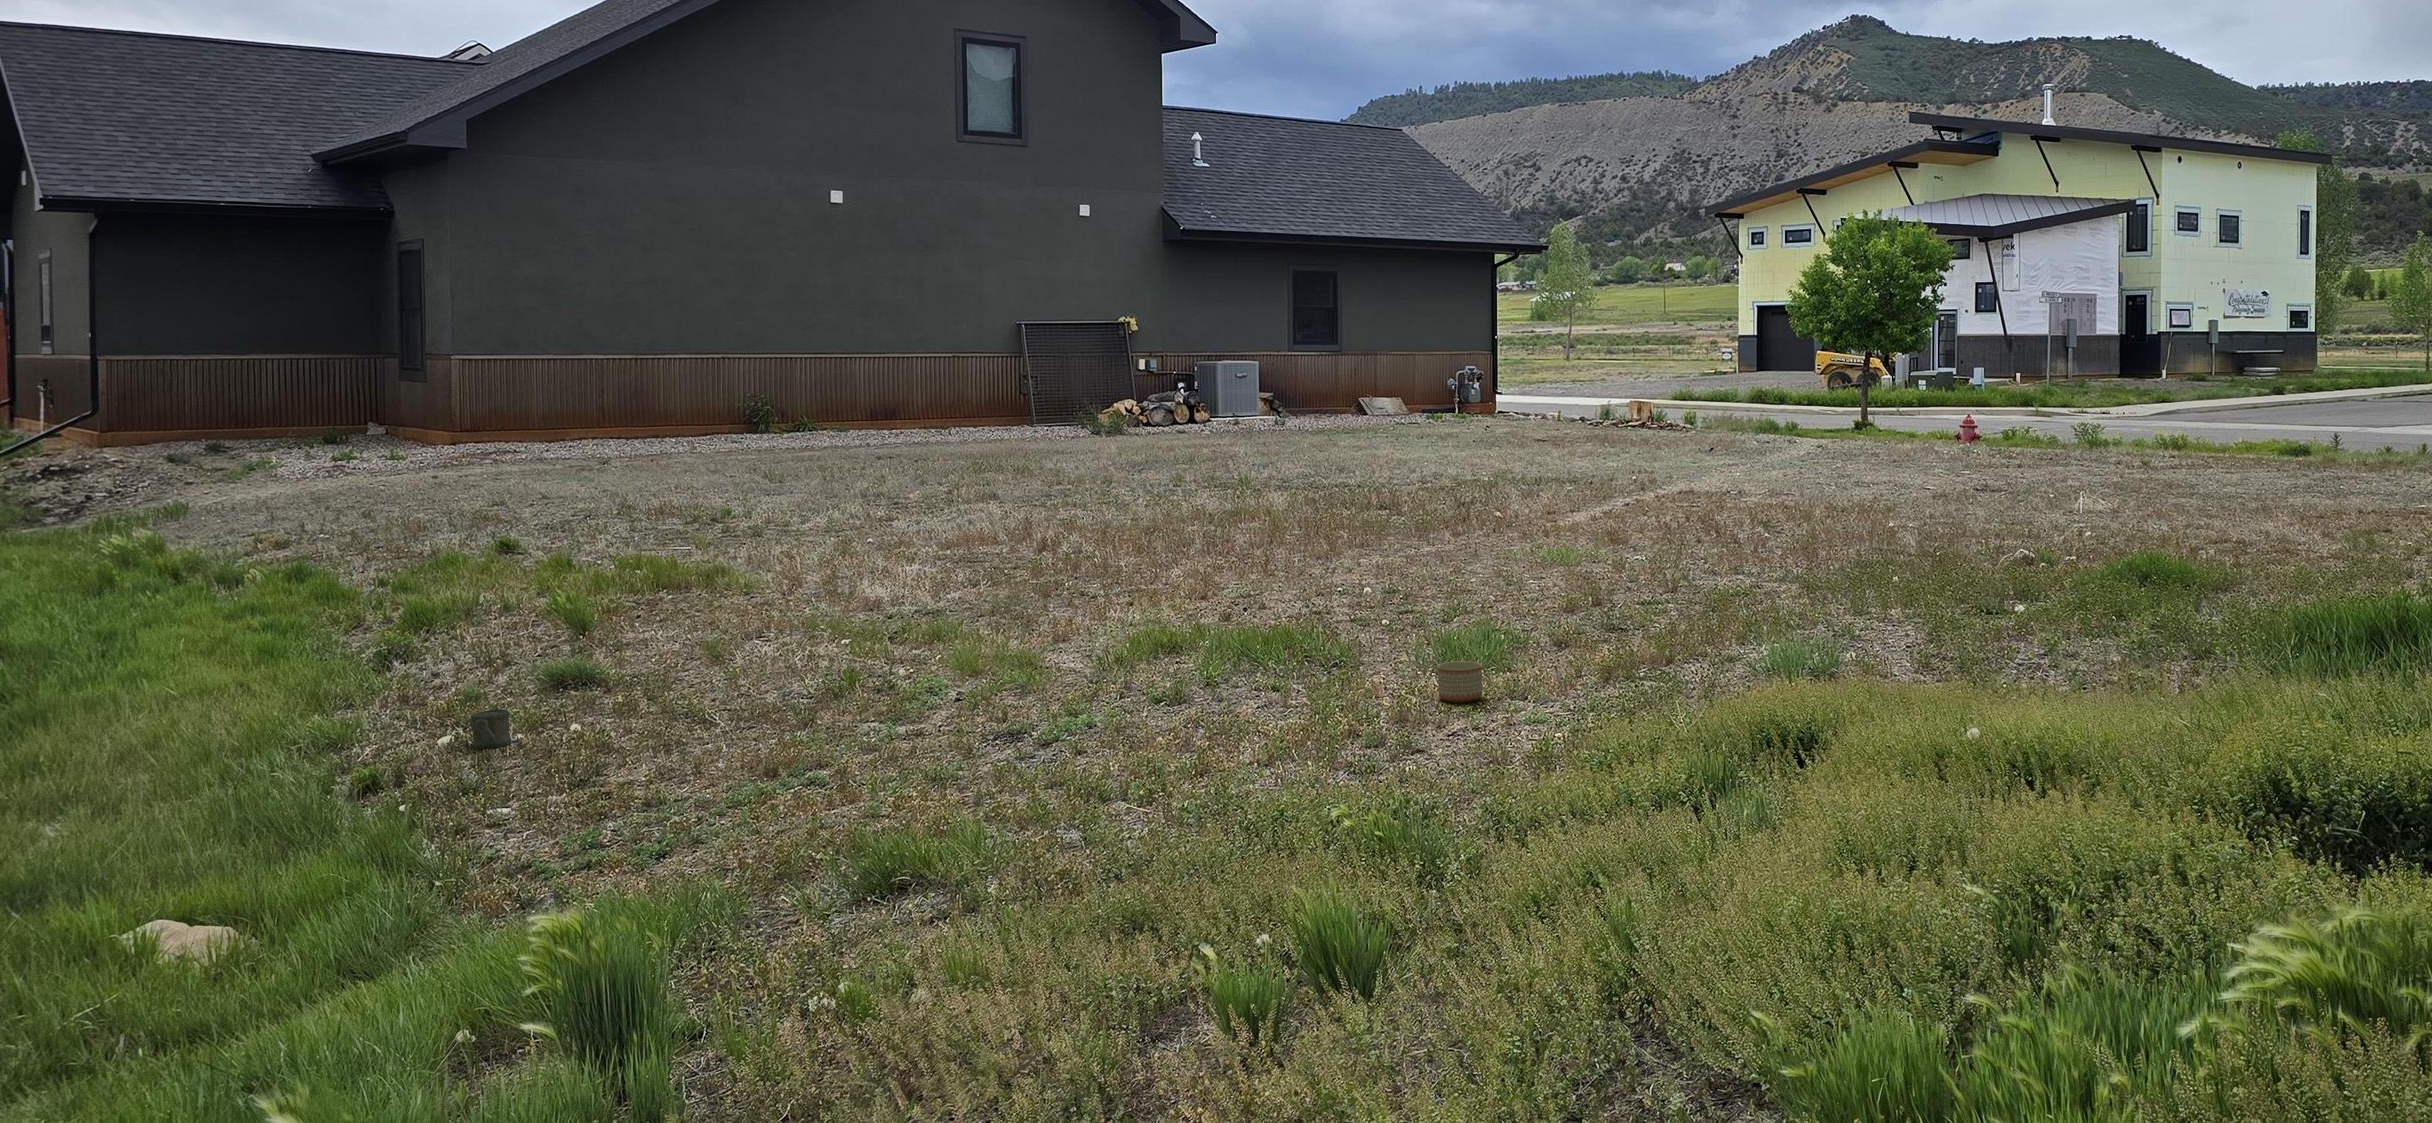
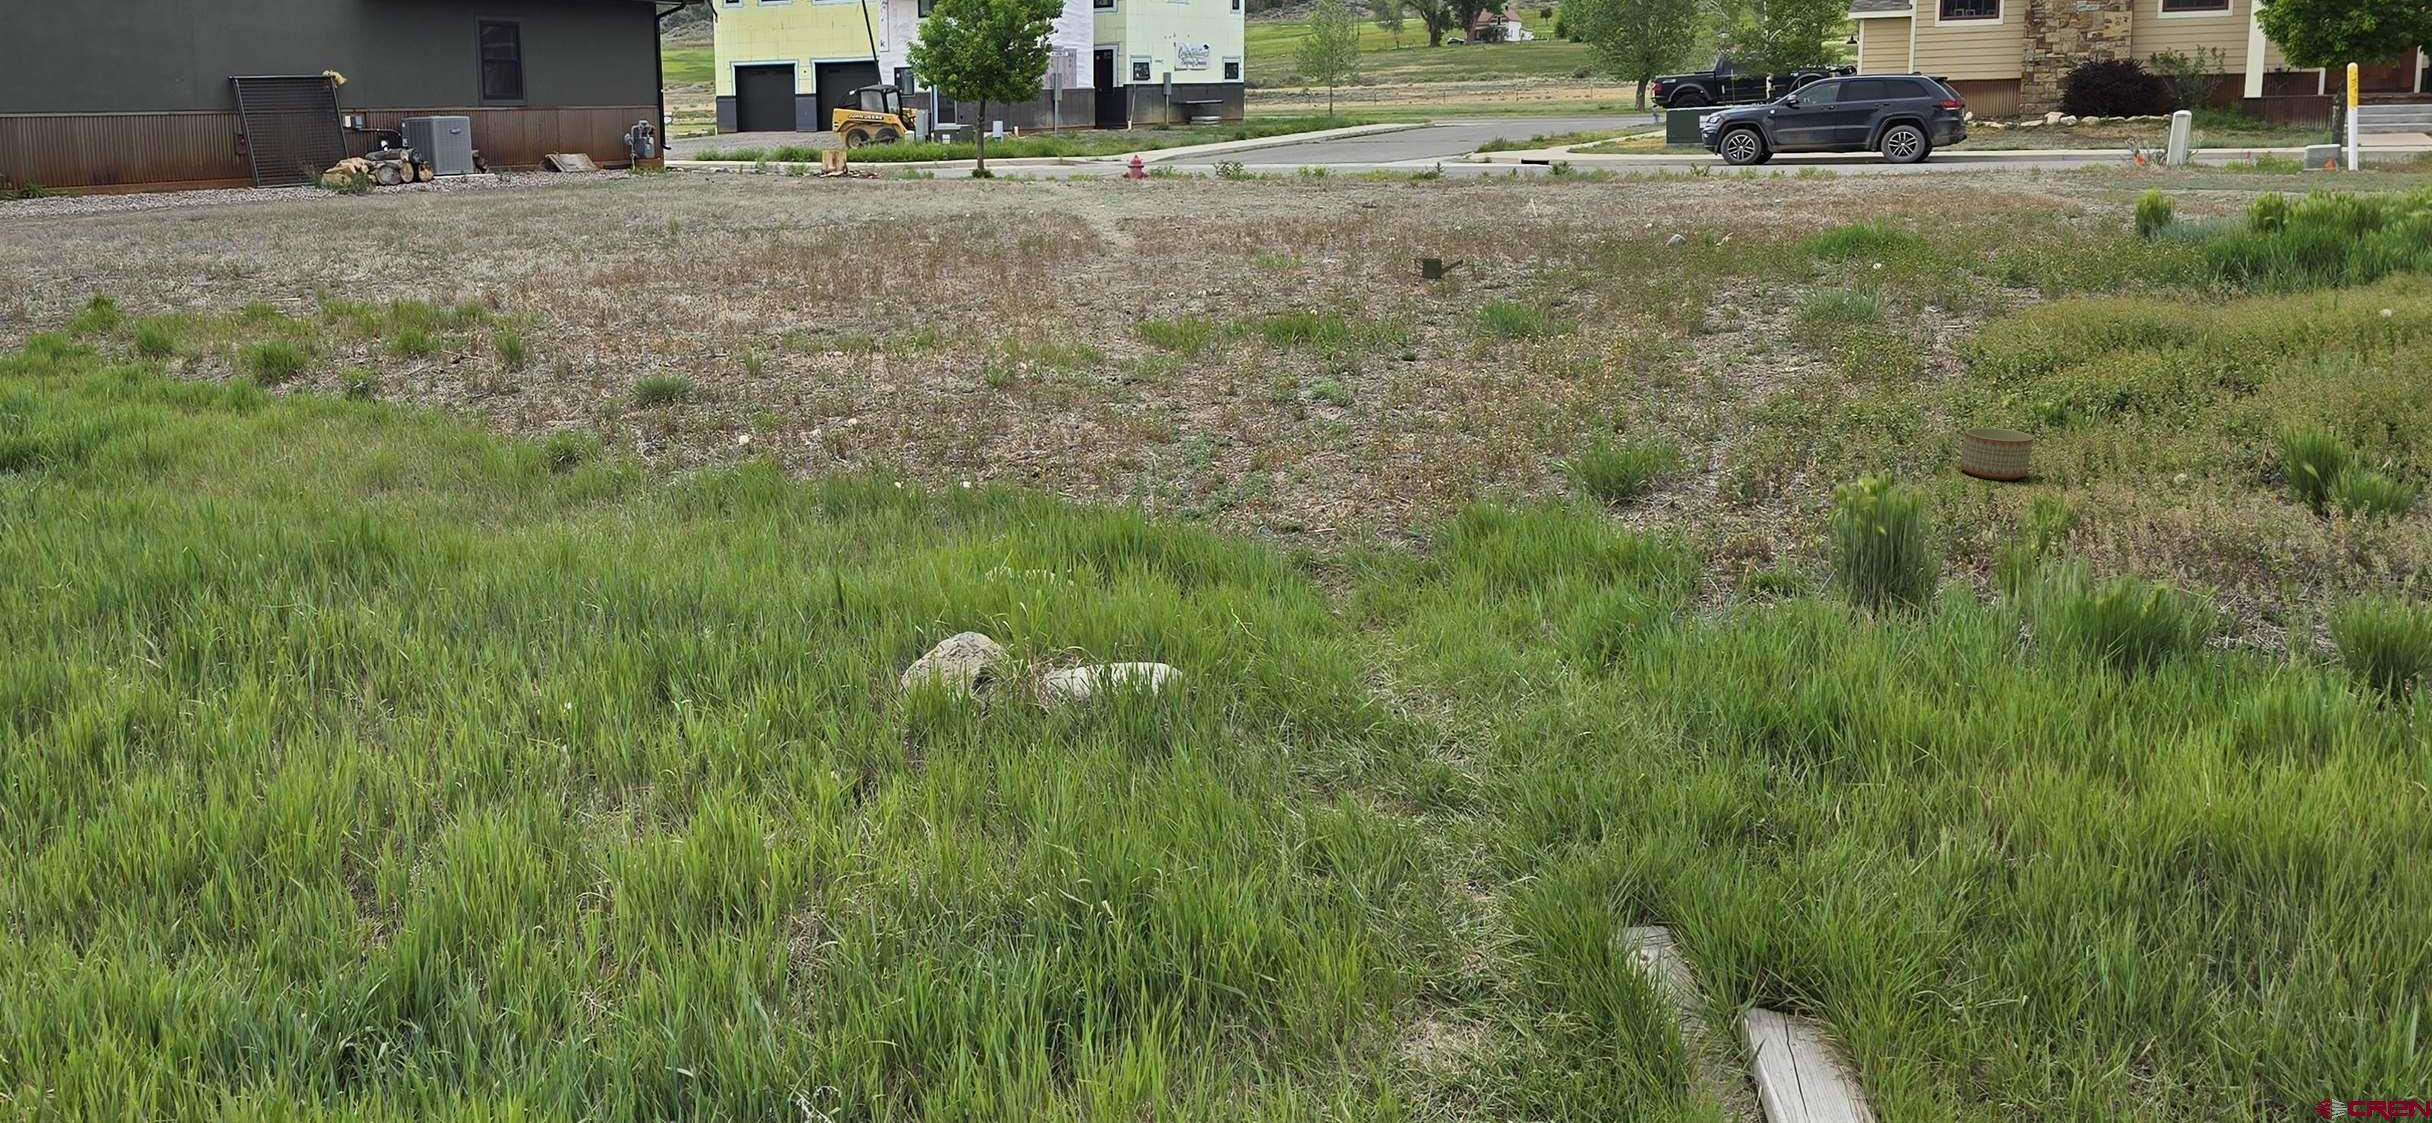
watering can: present [471,707,512,749] -> present [1414,258,1463,279]

